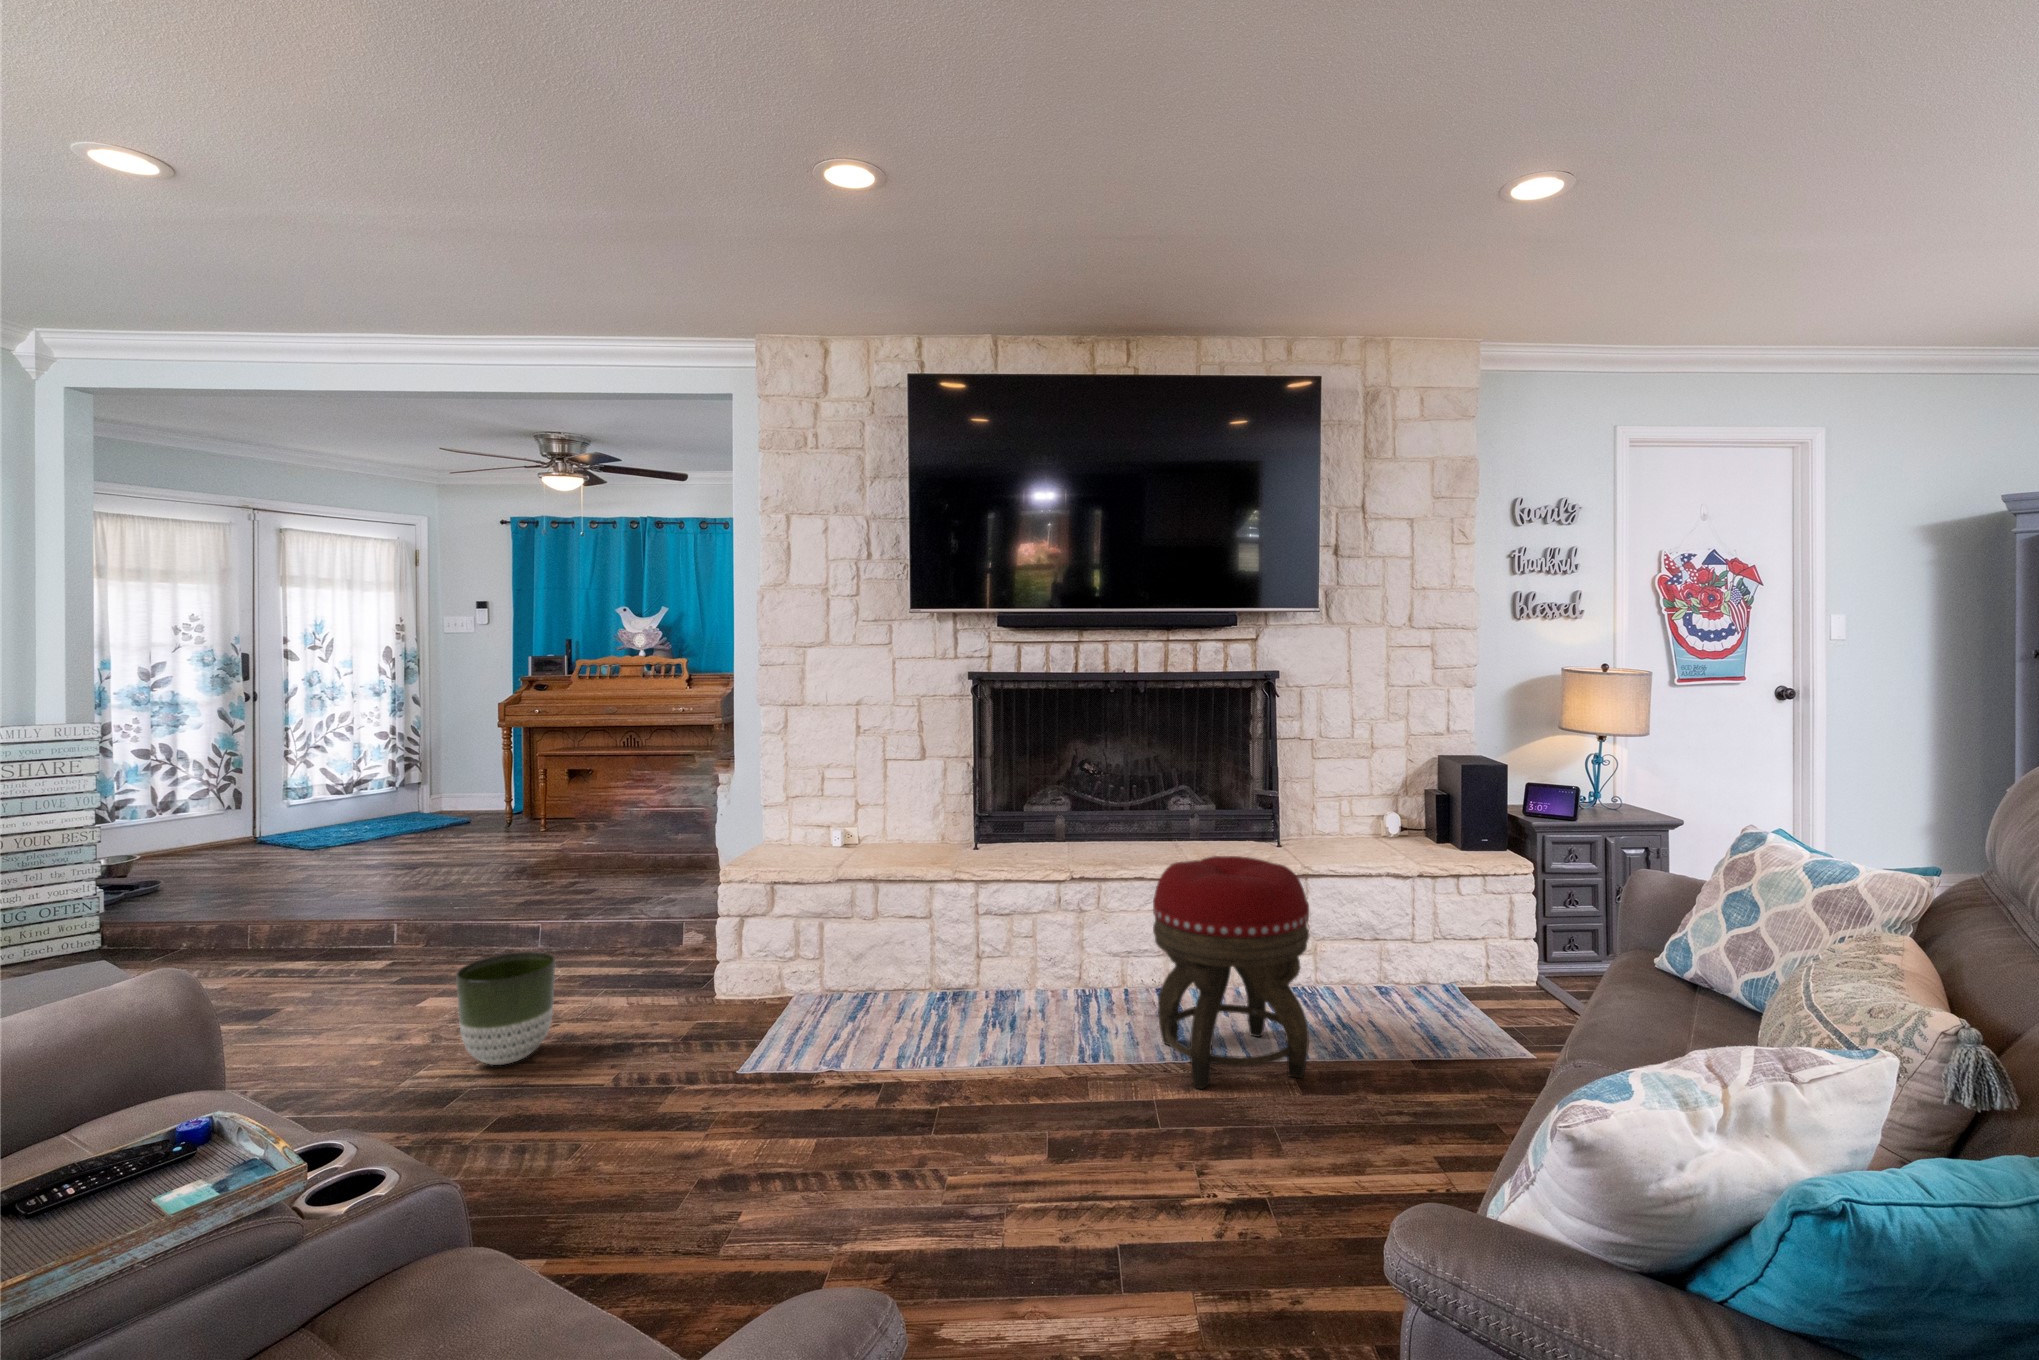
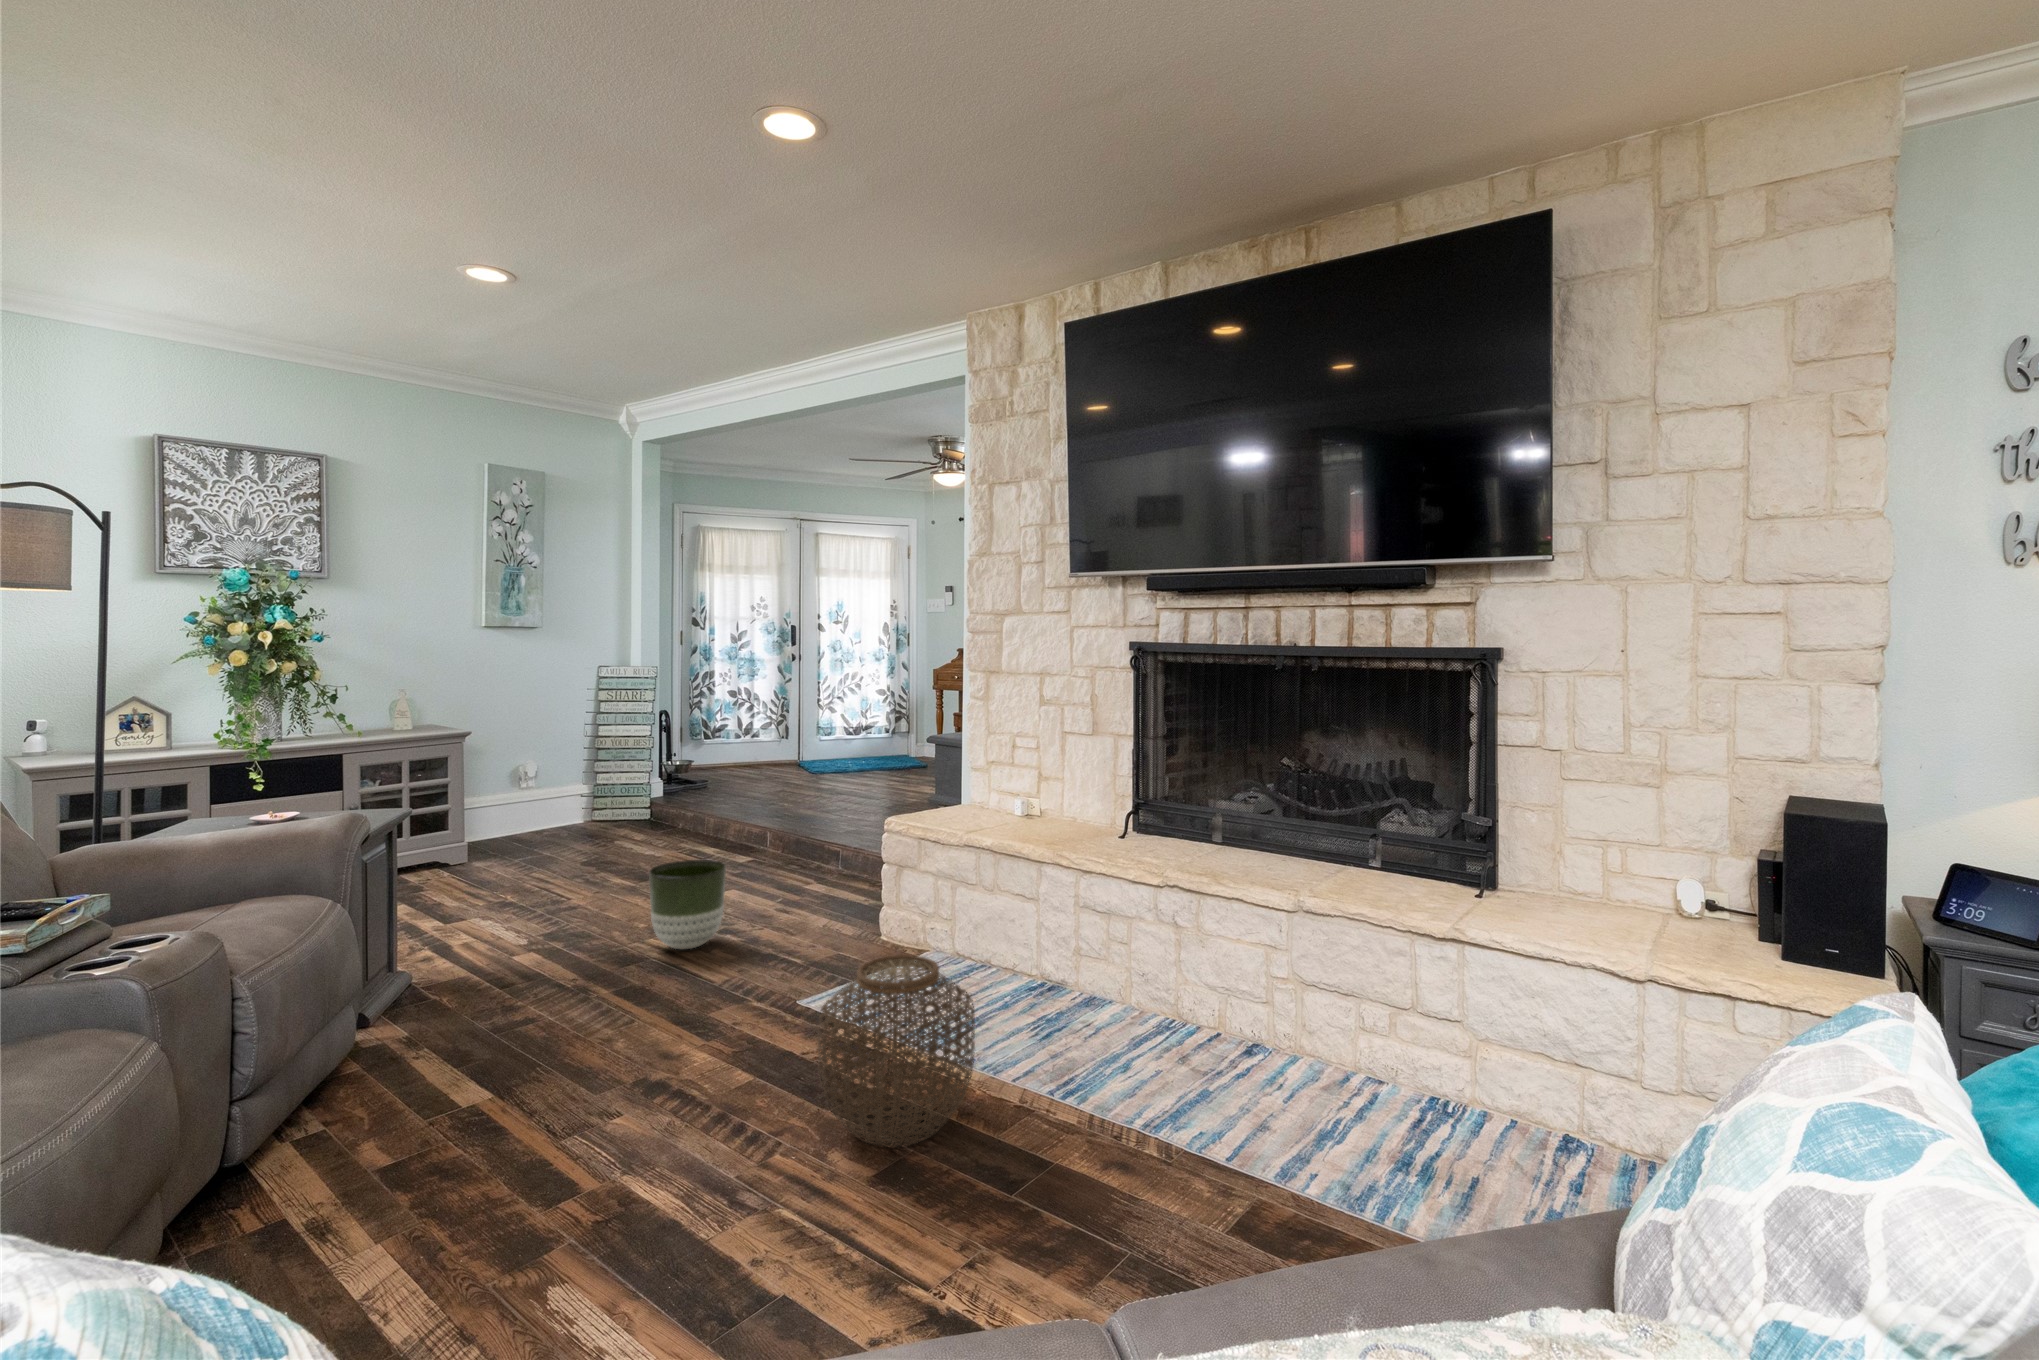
footstool: present [1153,856,1309,1089] -> none [1113,877,1322,1207]
woven basket: none [939,970,1076,1140] -> present [818,955,975,1146]

